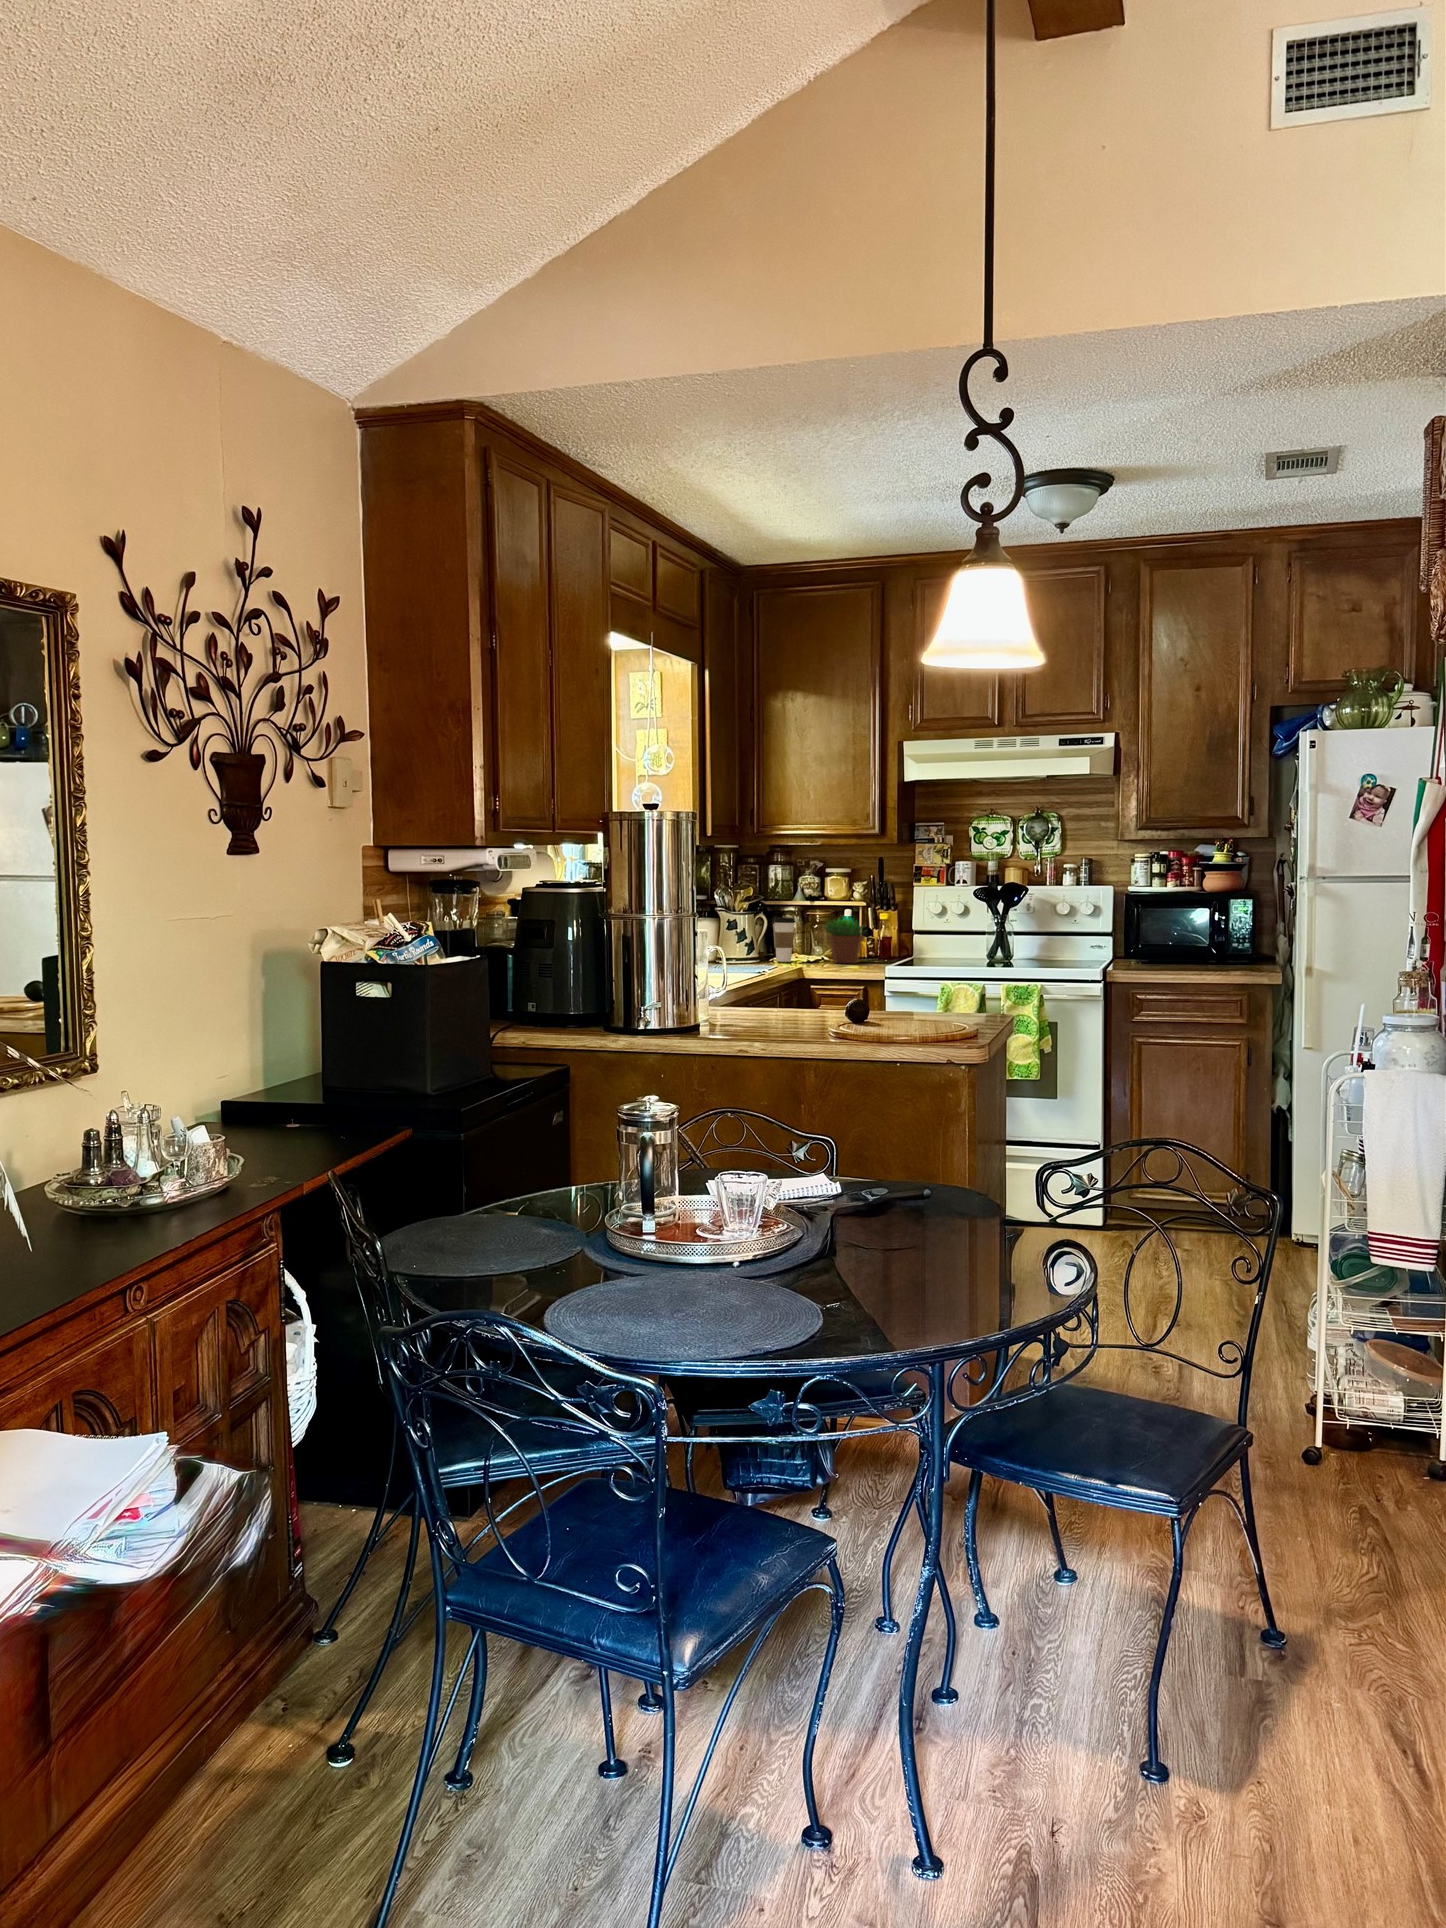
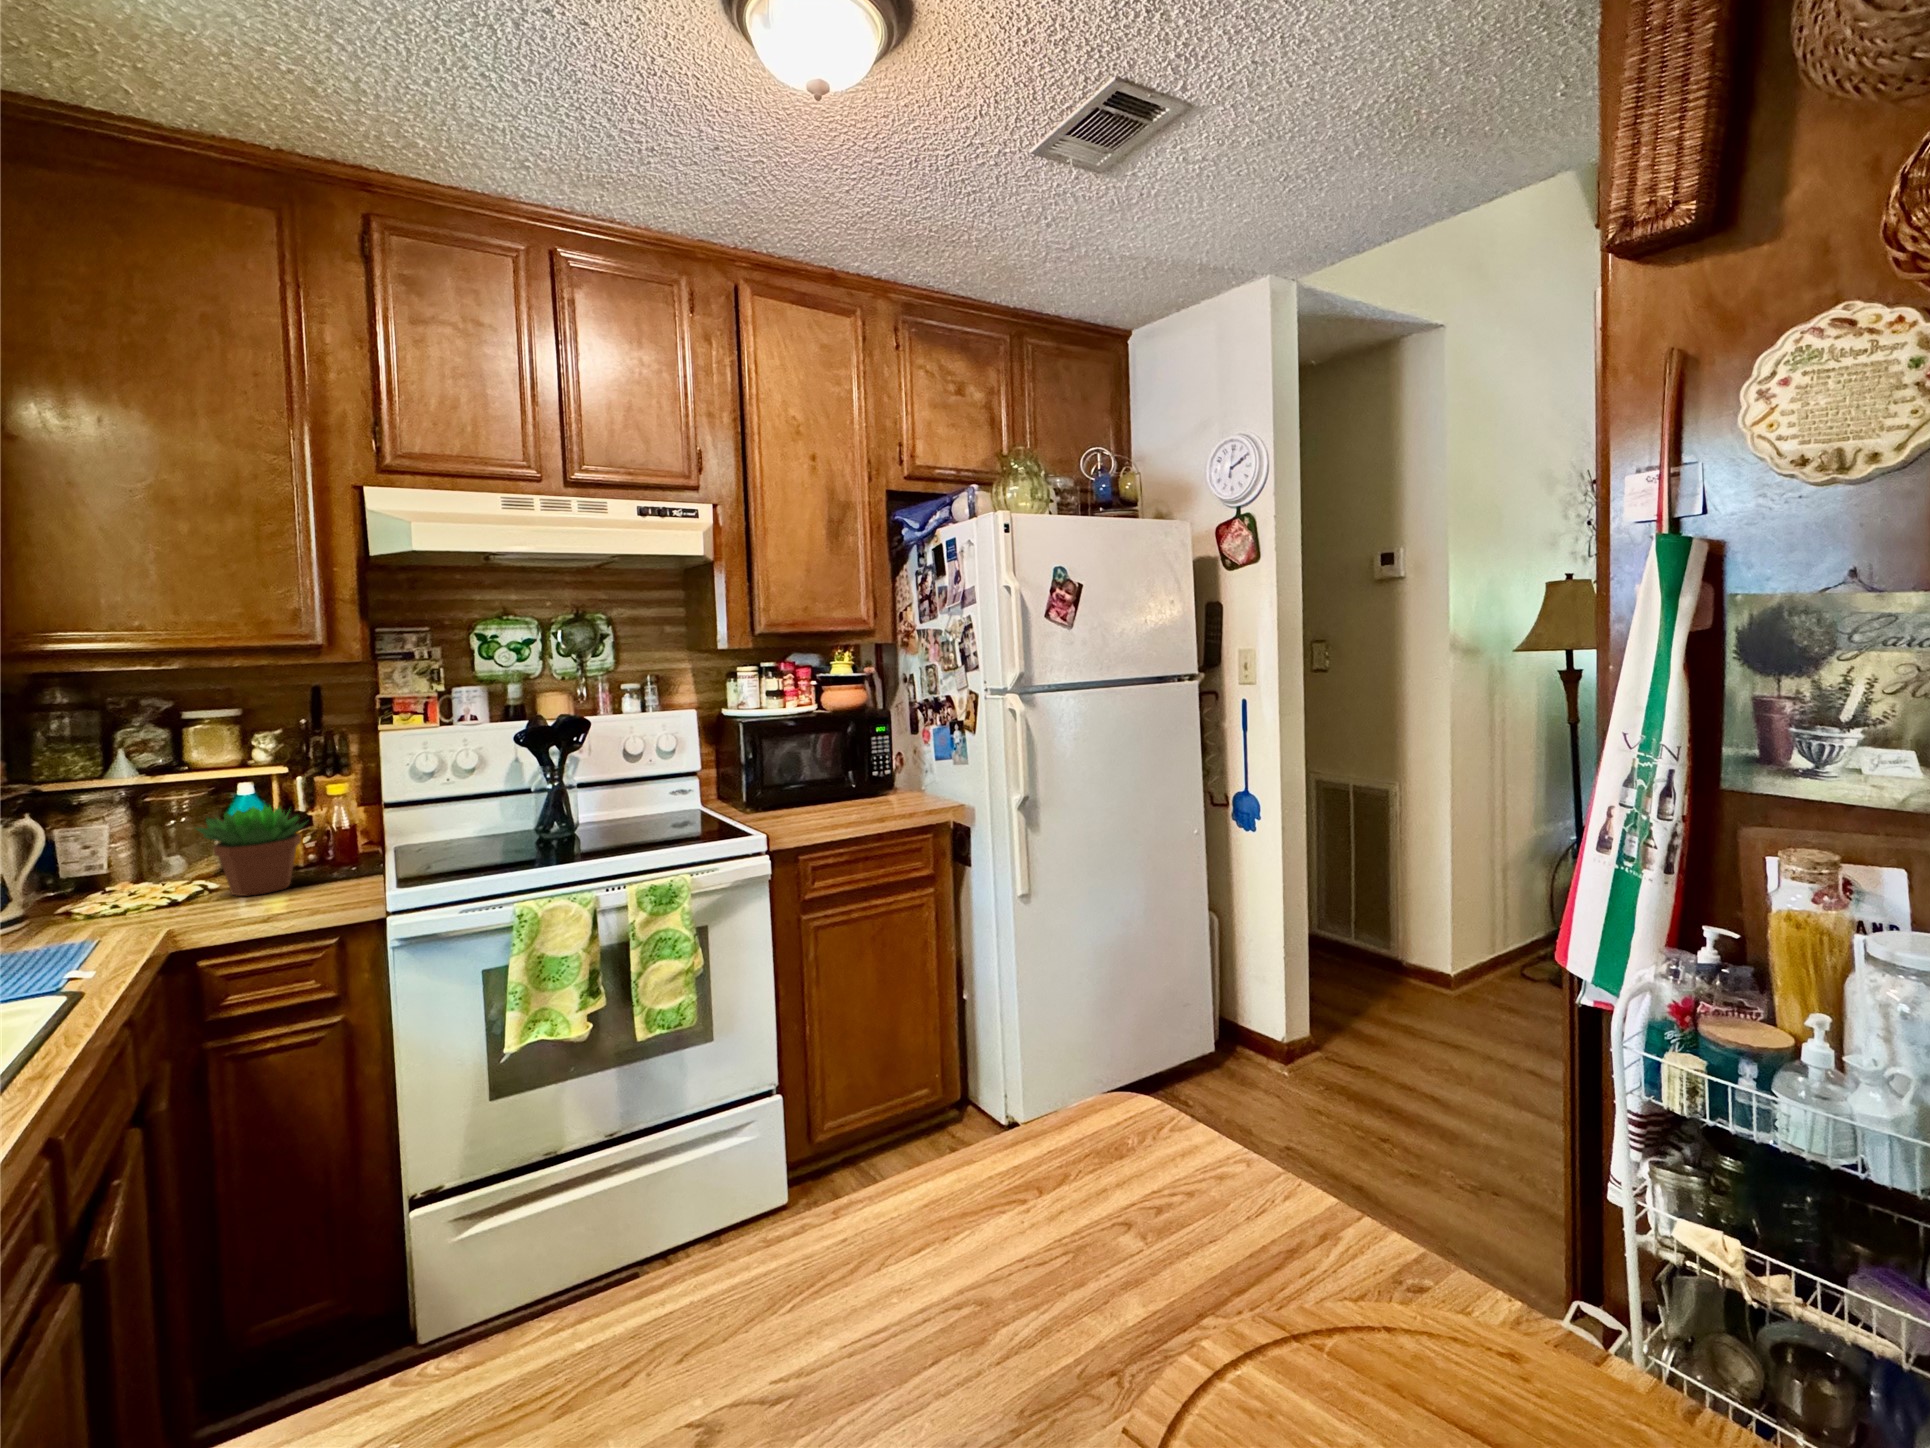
coffee cup: present [773,918,795,962] -> none [56,828,124,924]

